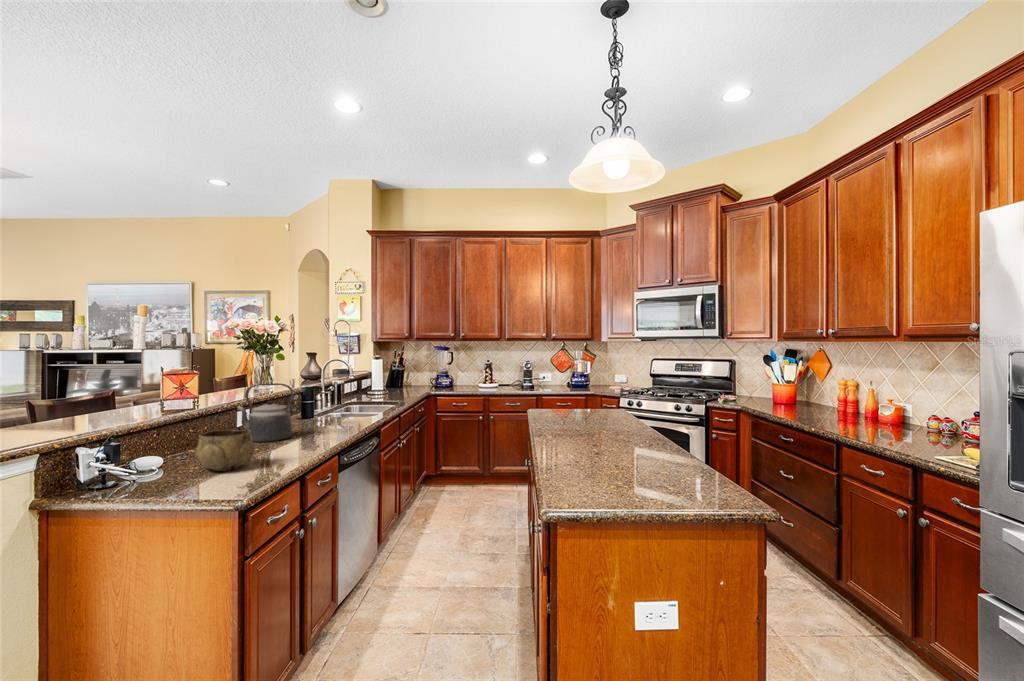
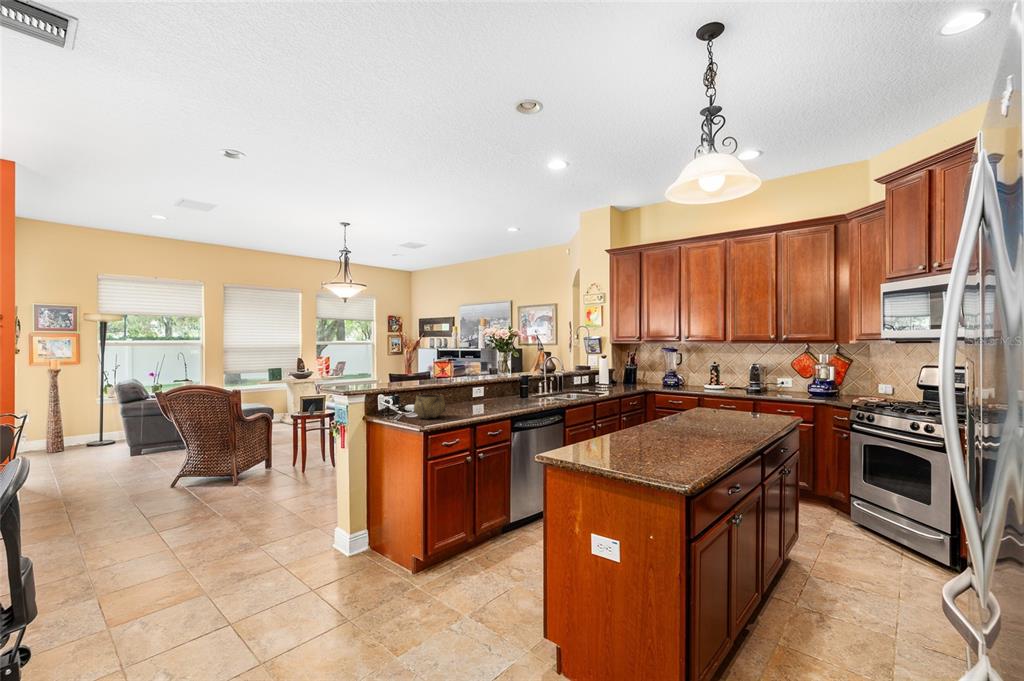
kettle: present [238,383,293,442] -> none [464,369,494,408]

